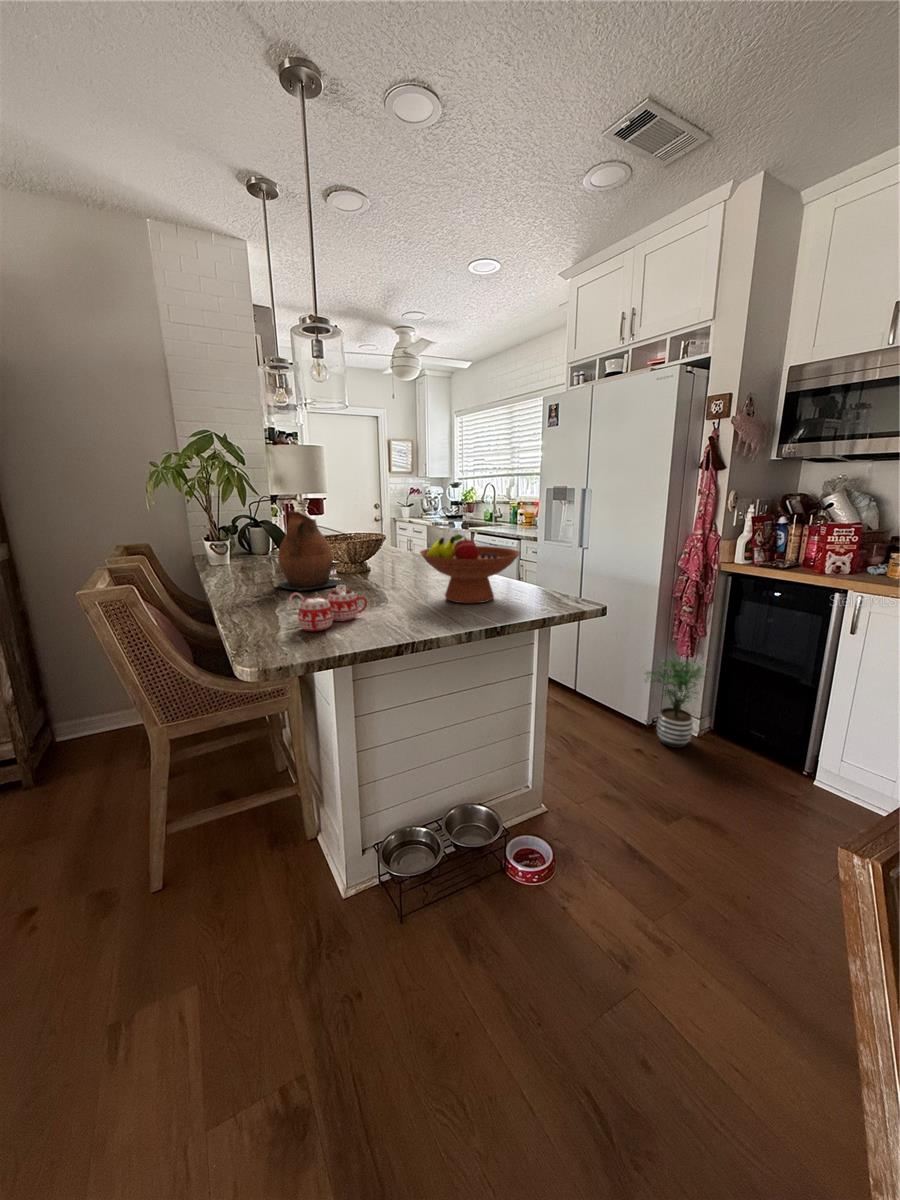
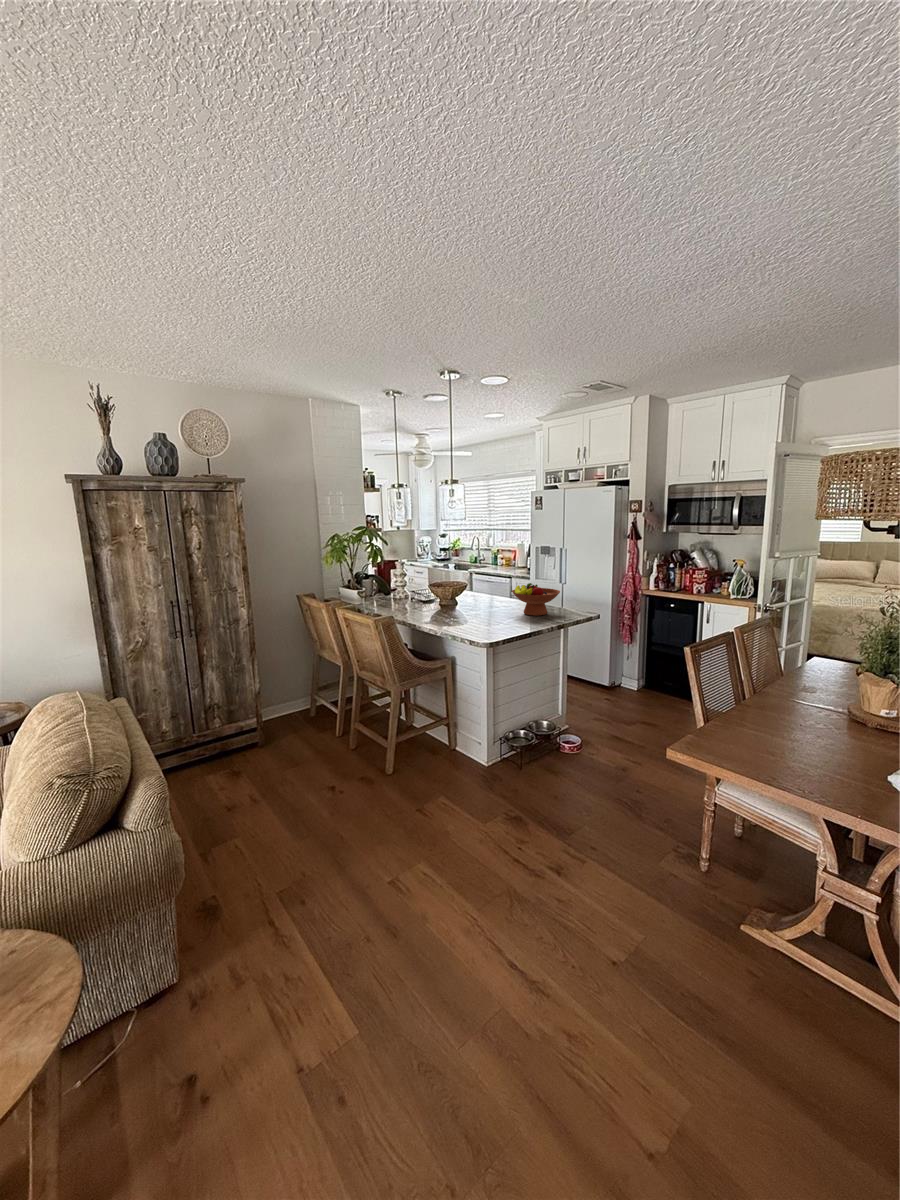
ceramic pitcher: present [276,511,344,590] -> none [423,574,460,615]
mug: present [288,585,367,631] -> none [473,609,500,629]
potted plant: present [645,656,705,748] -> none [605,643,645,696]

